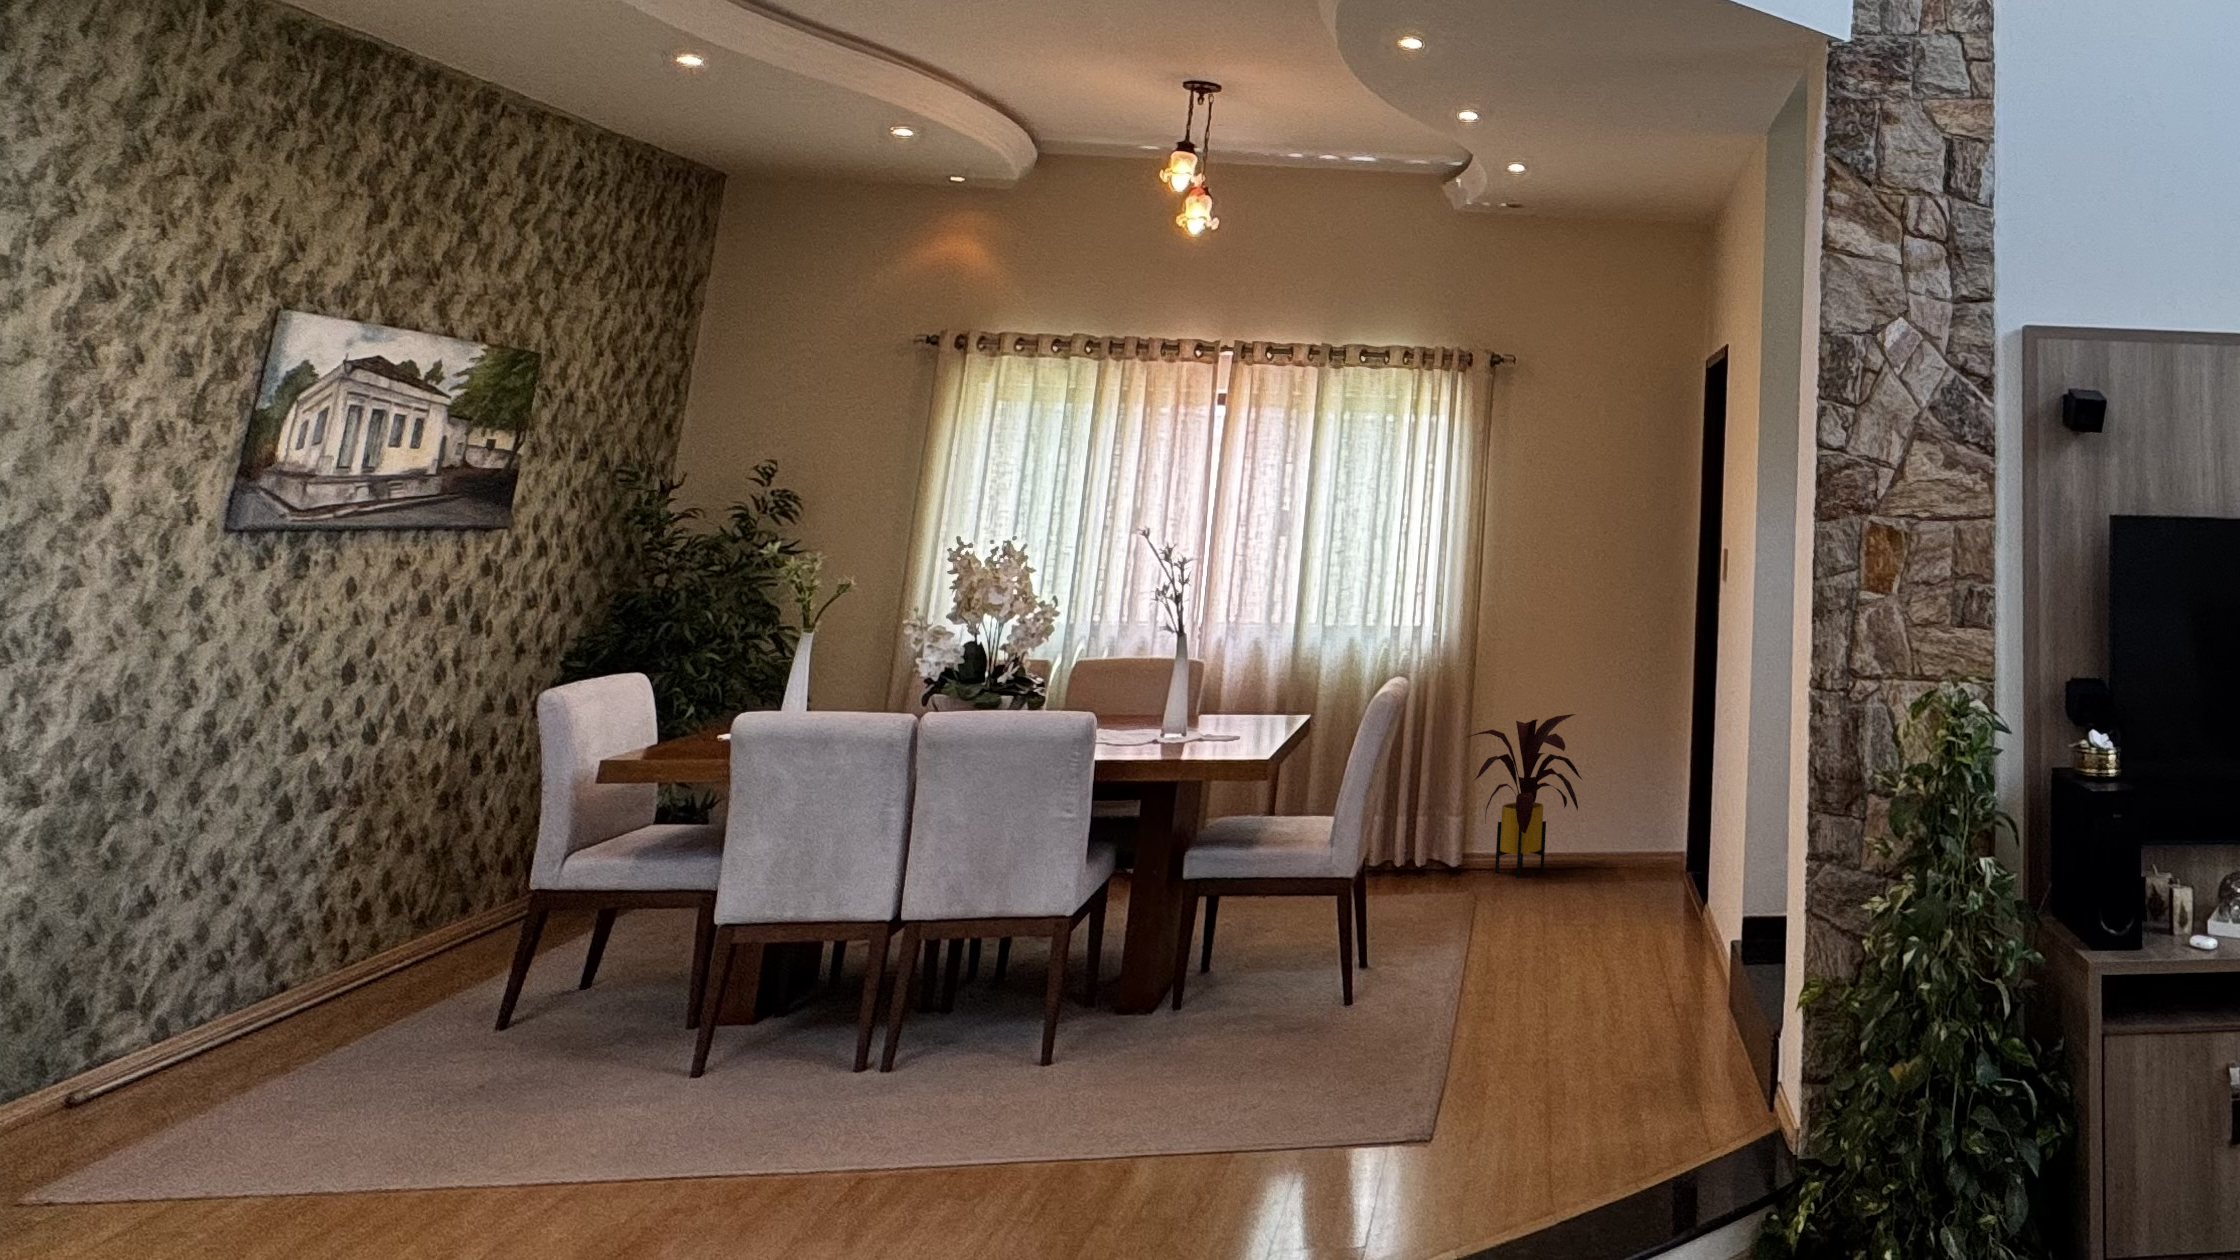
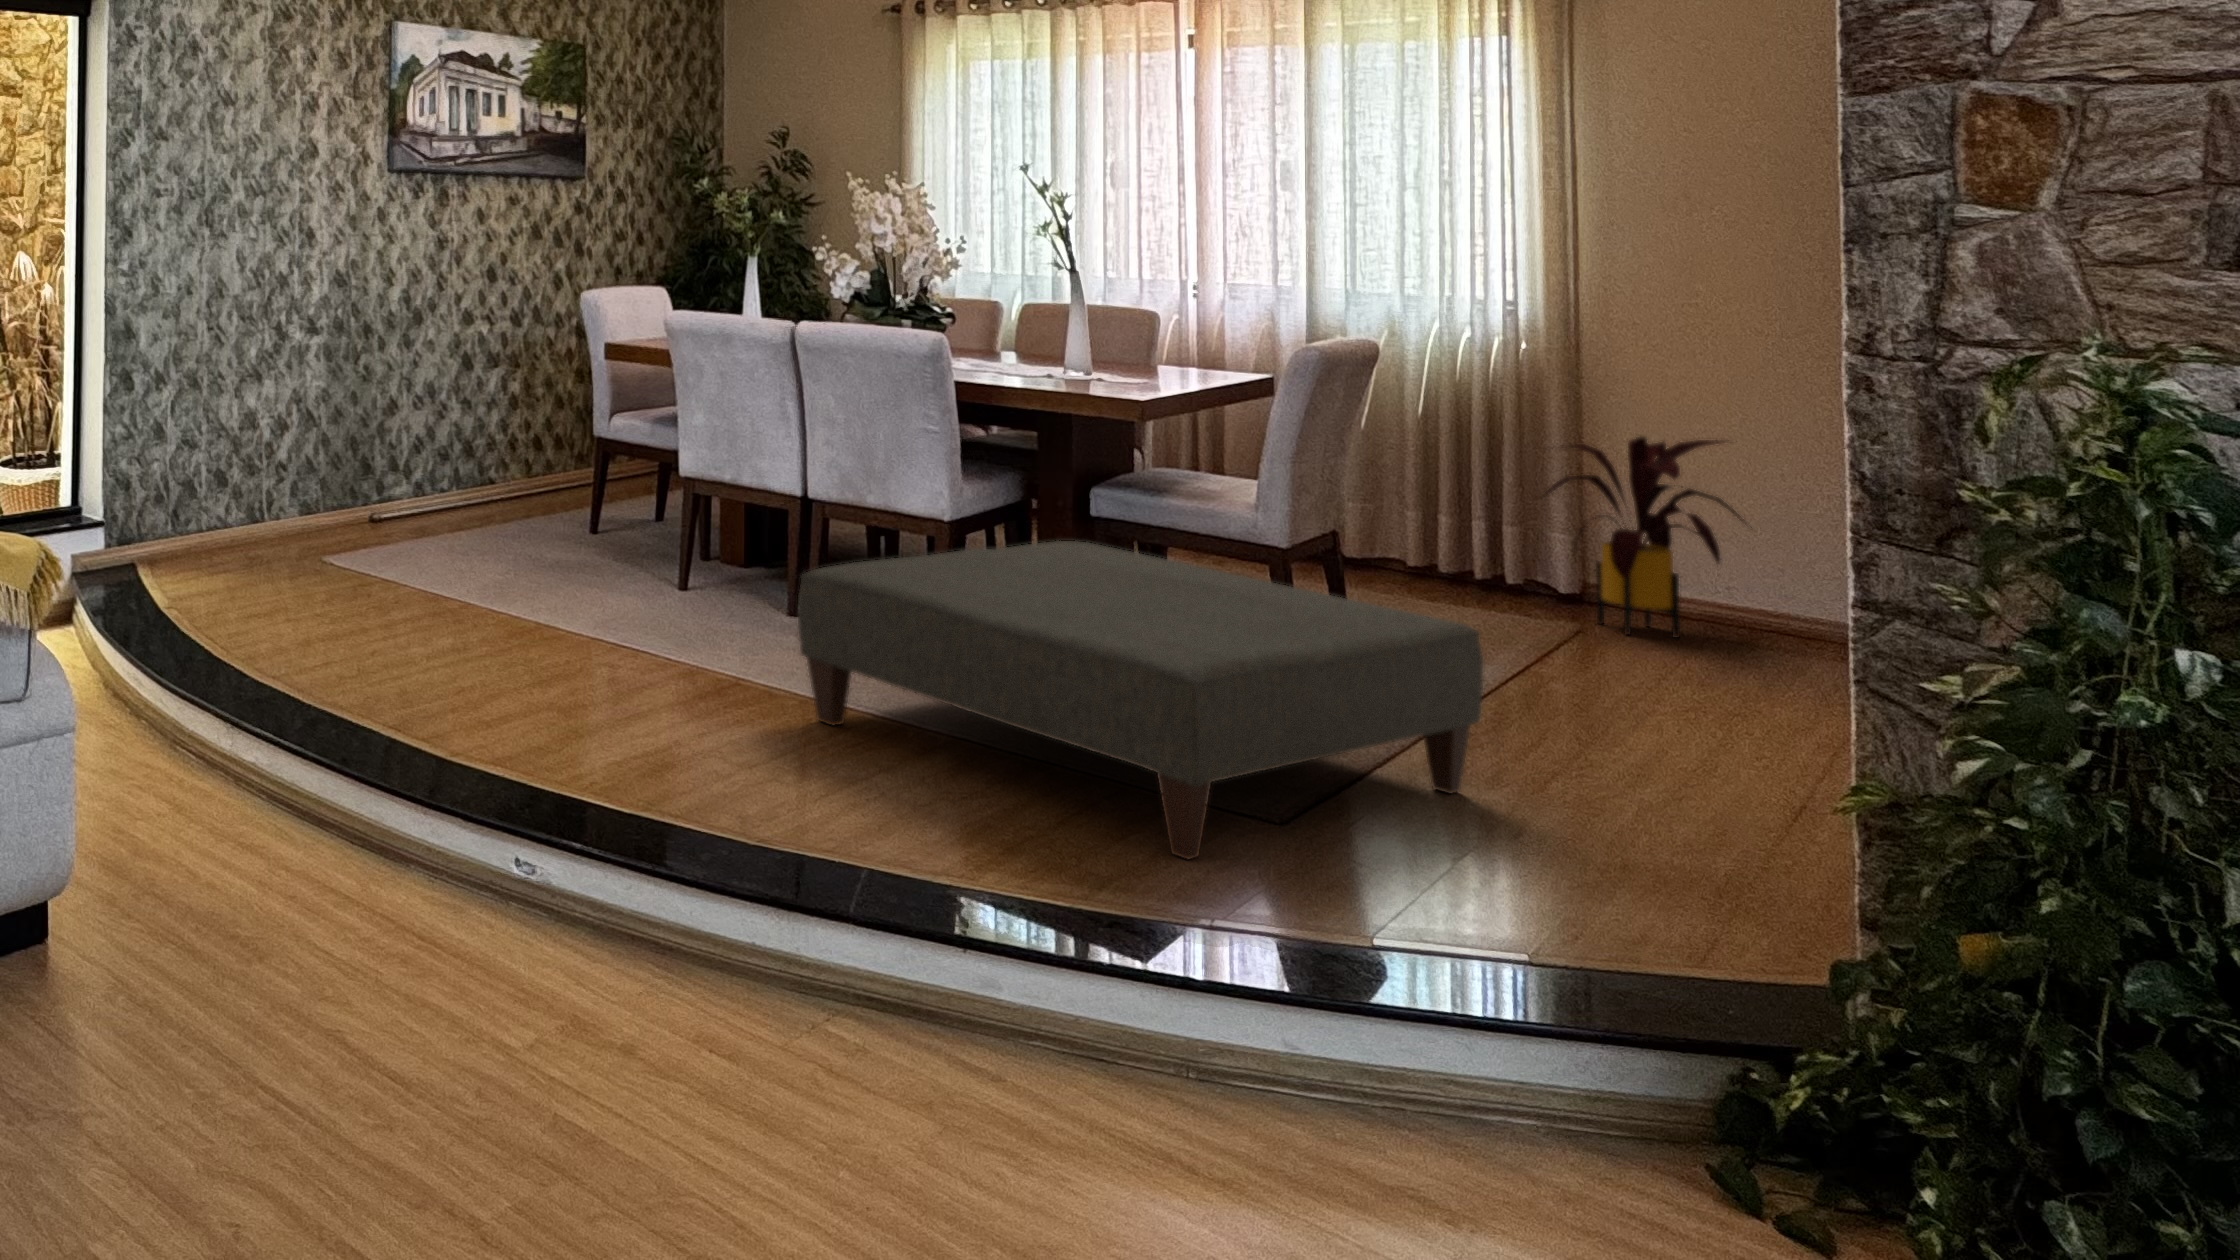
ottoman: none [1052,898,1582,1187] -> present [798,541,1484,859]

